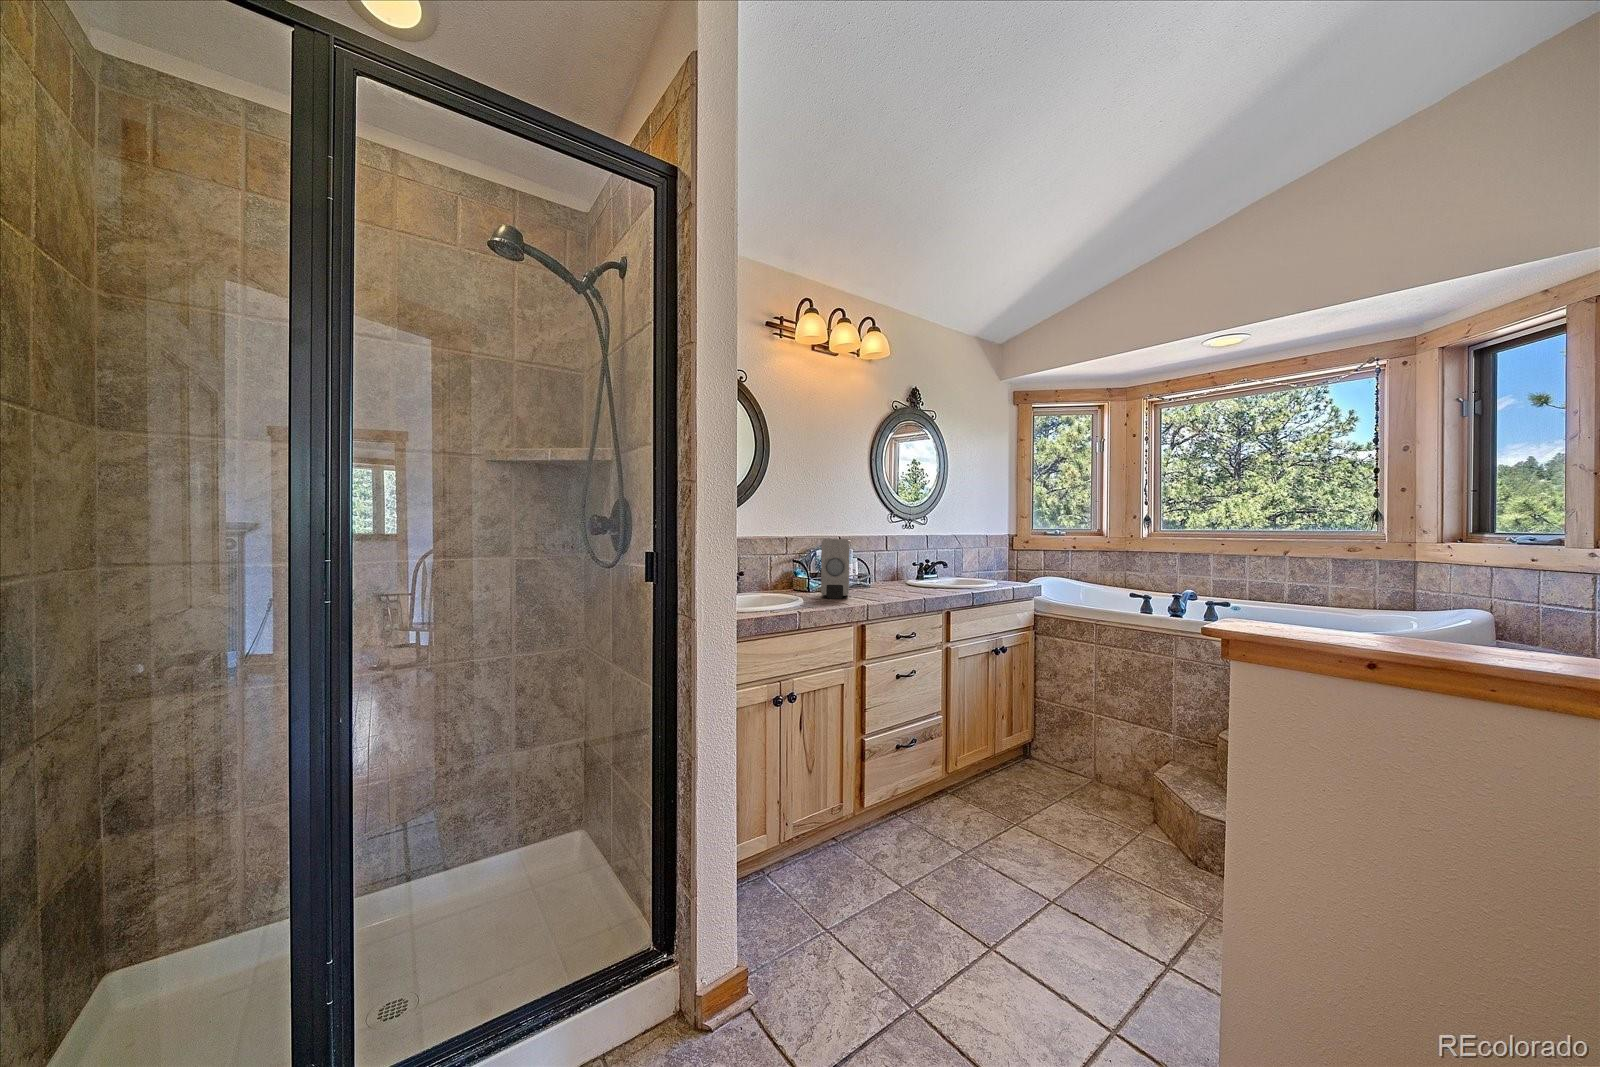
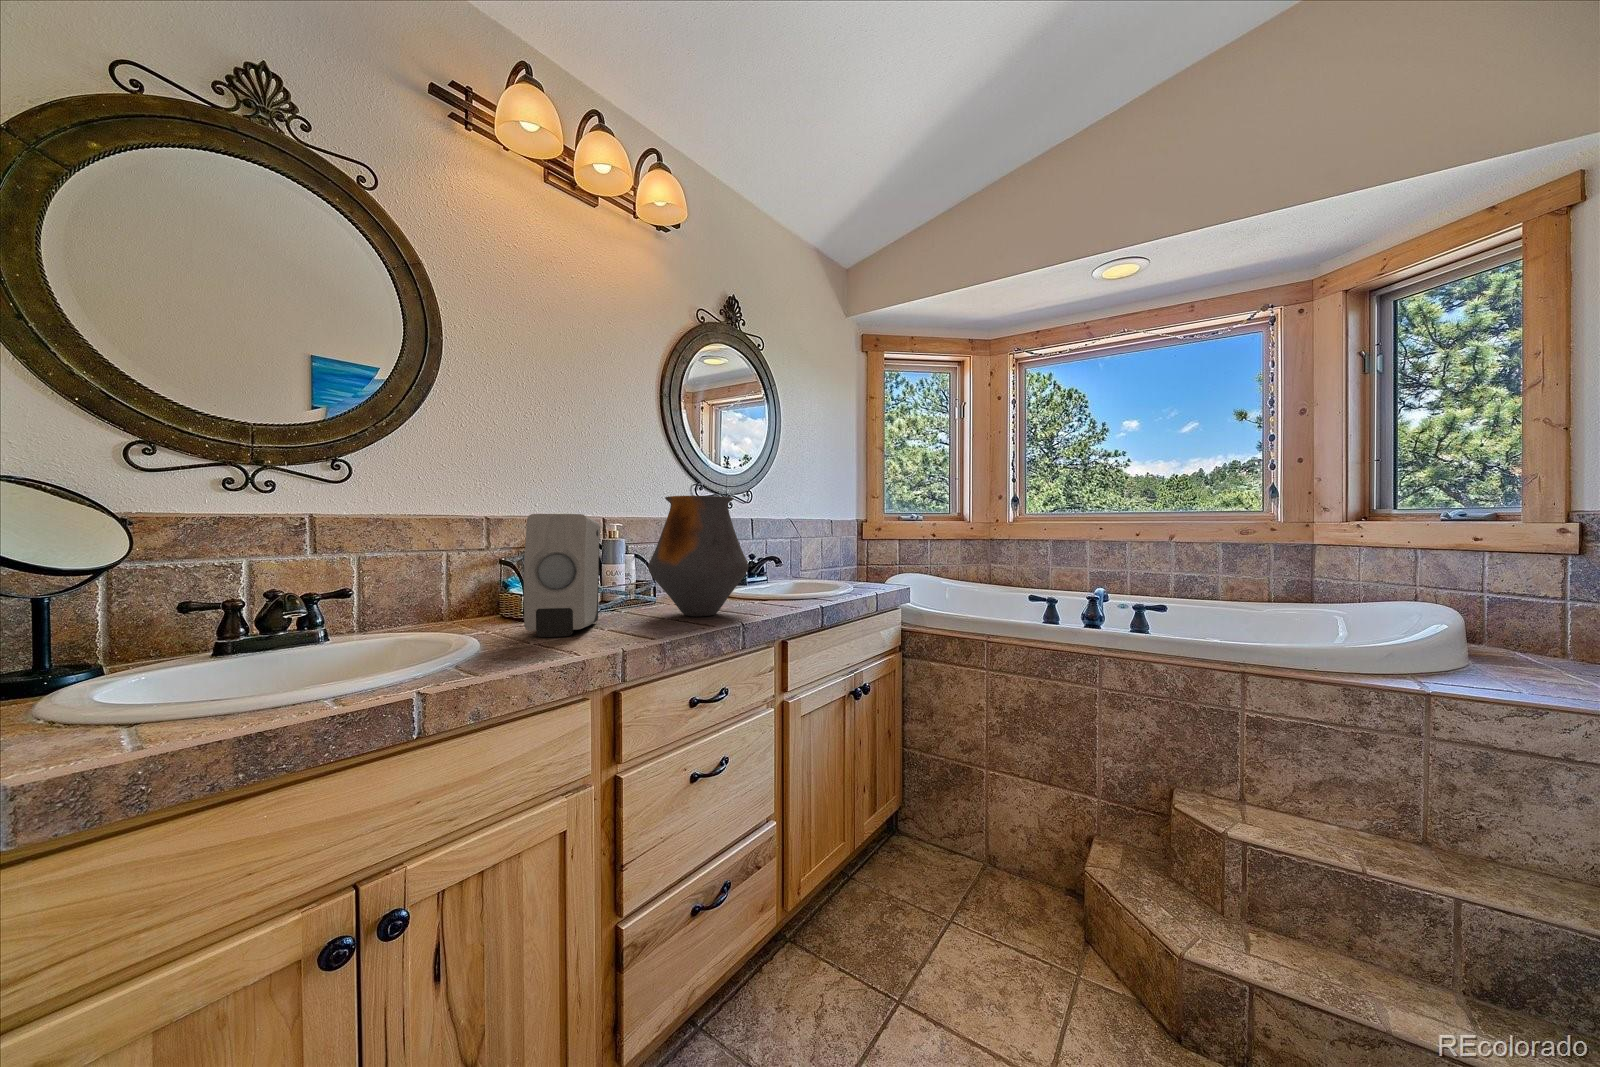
vase: none [872,528,928,595] -> present [648,496,748,616]

